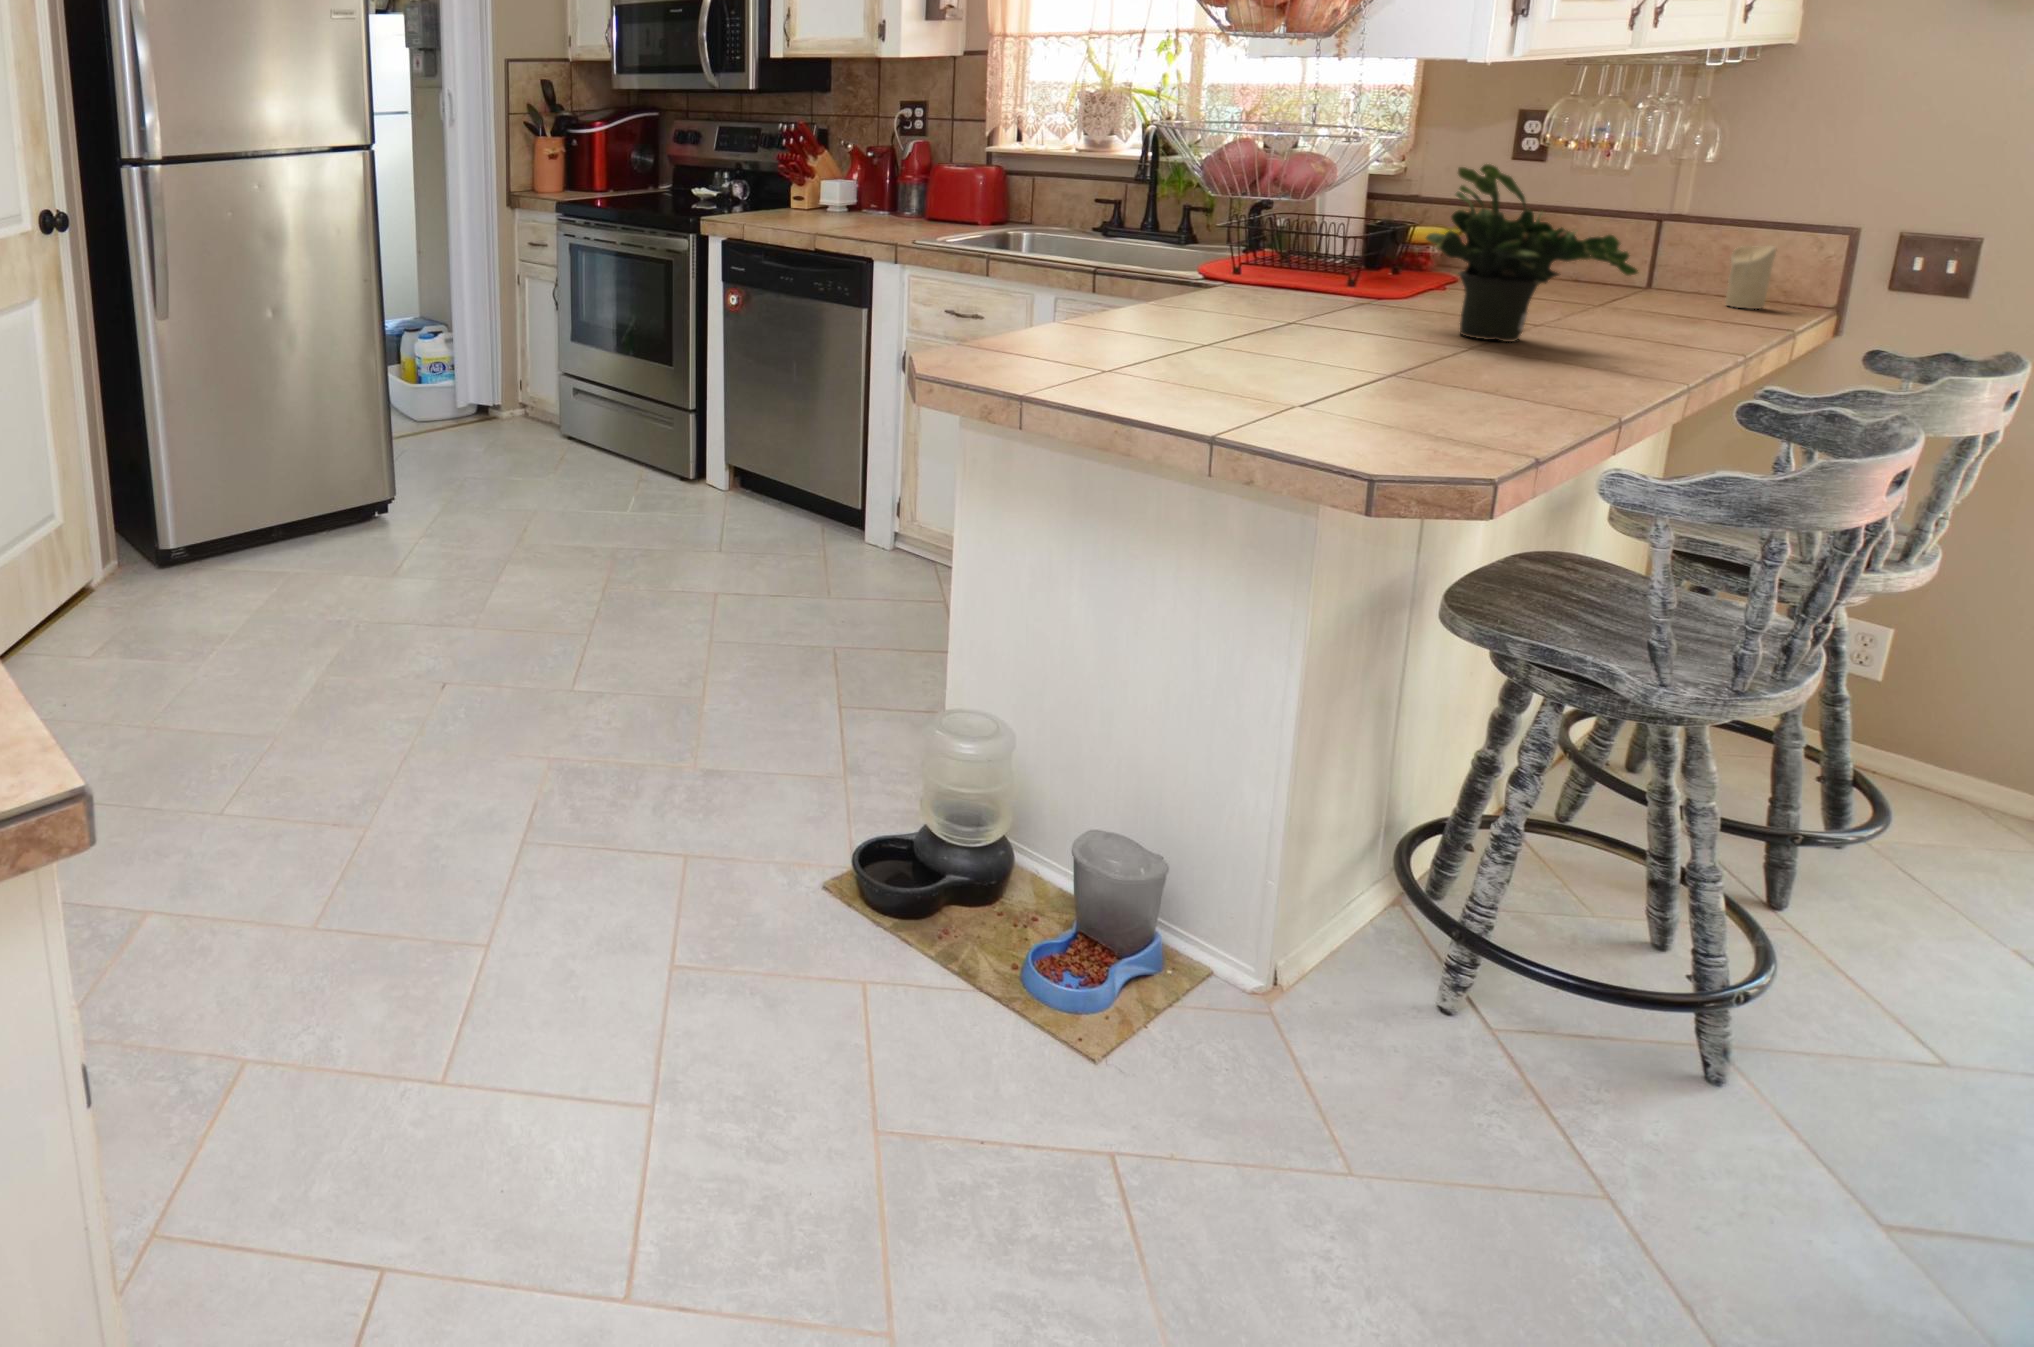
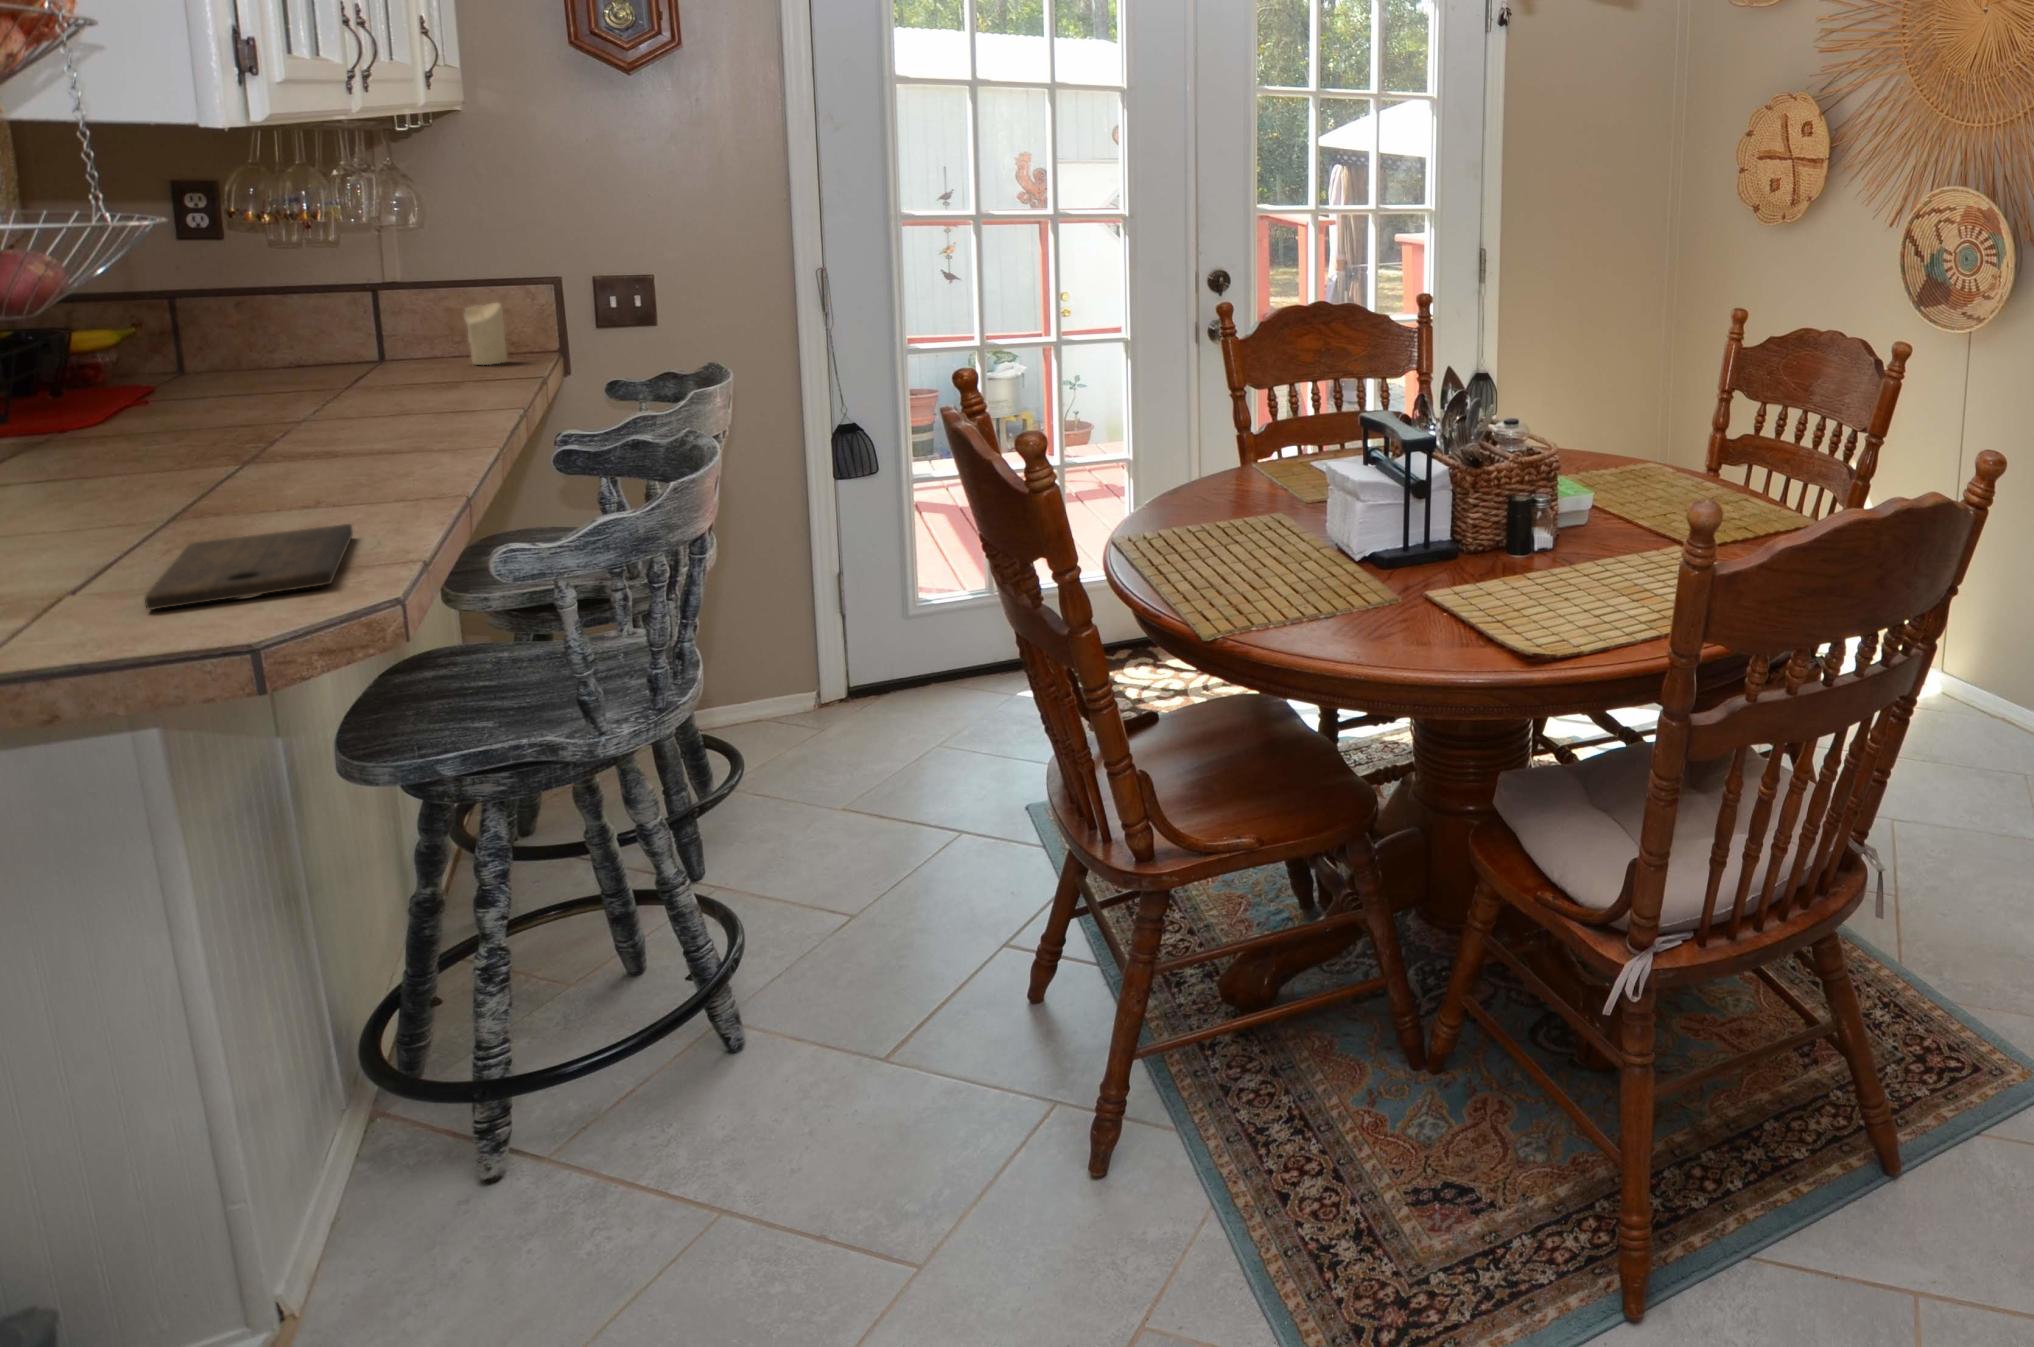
potted plant: present [1426,164,1638,342] -> none [131,243,410,449]
cutting board: none [1331,395,1498,452] -> present [145,524,353,610]

